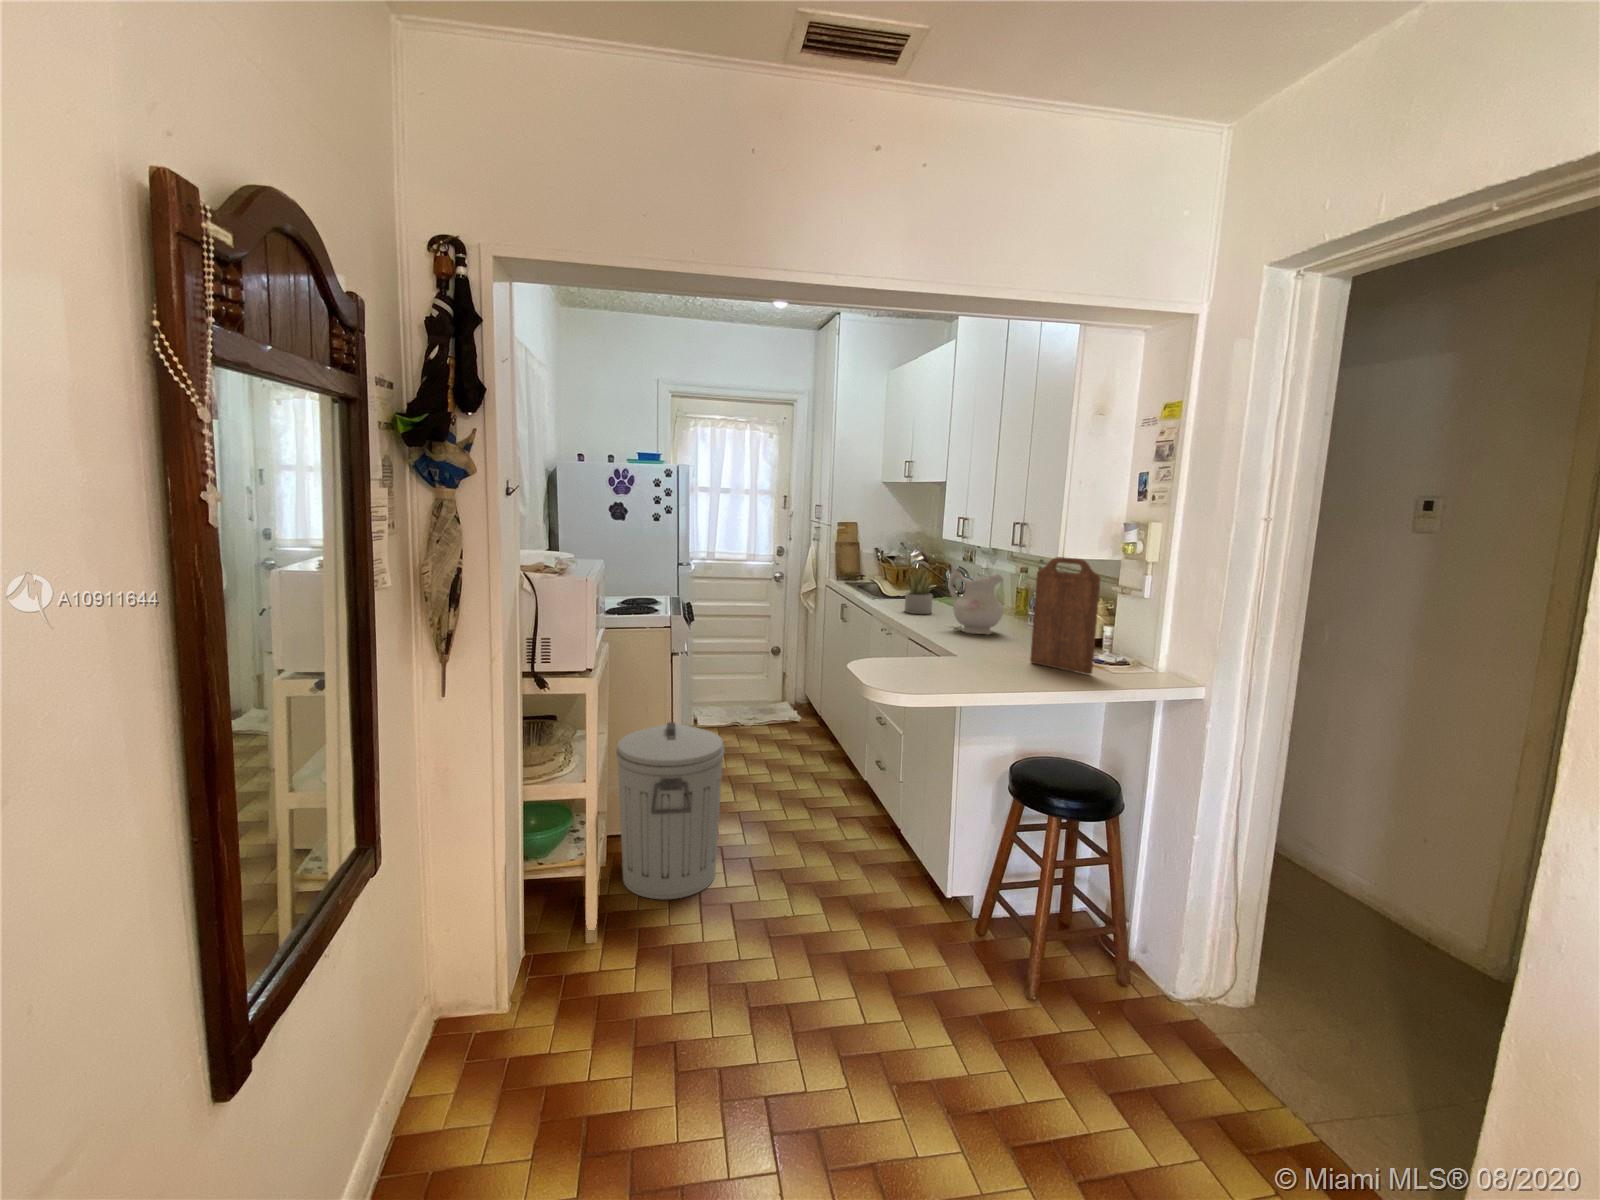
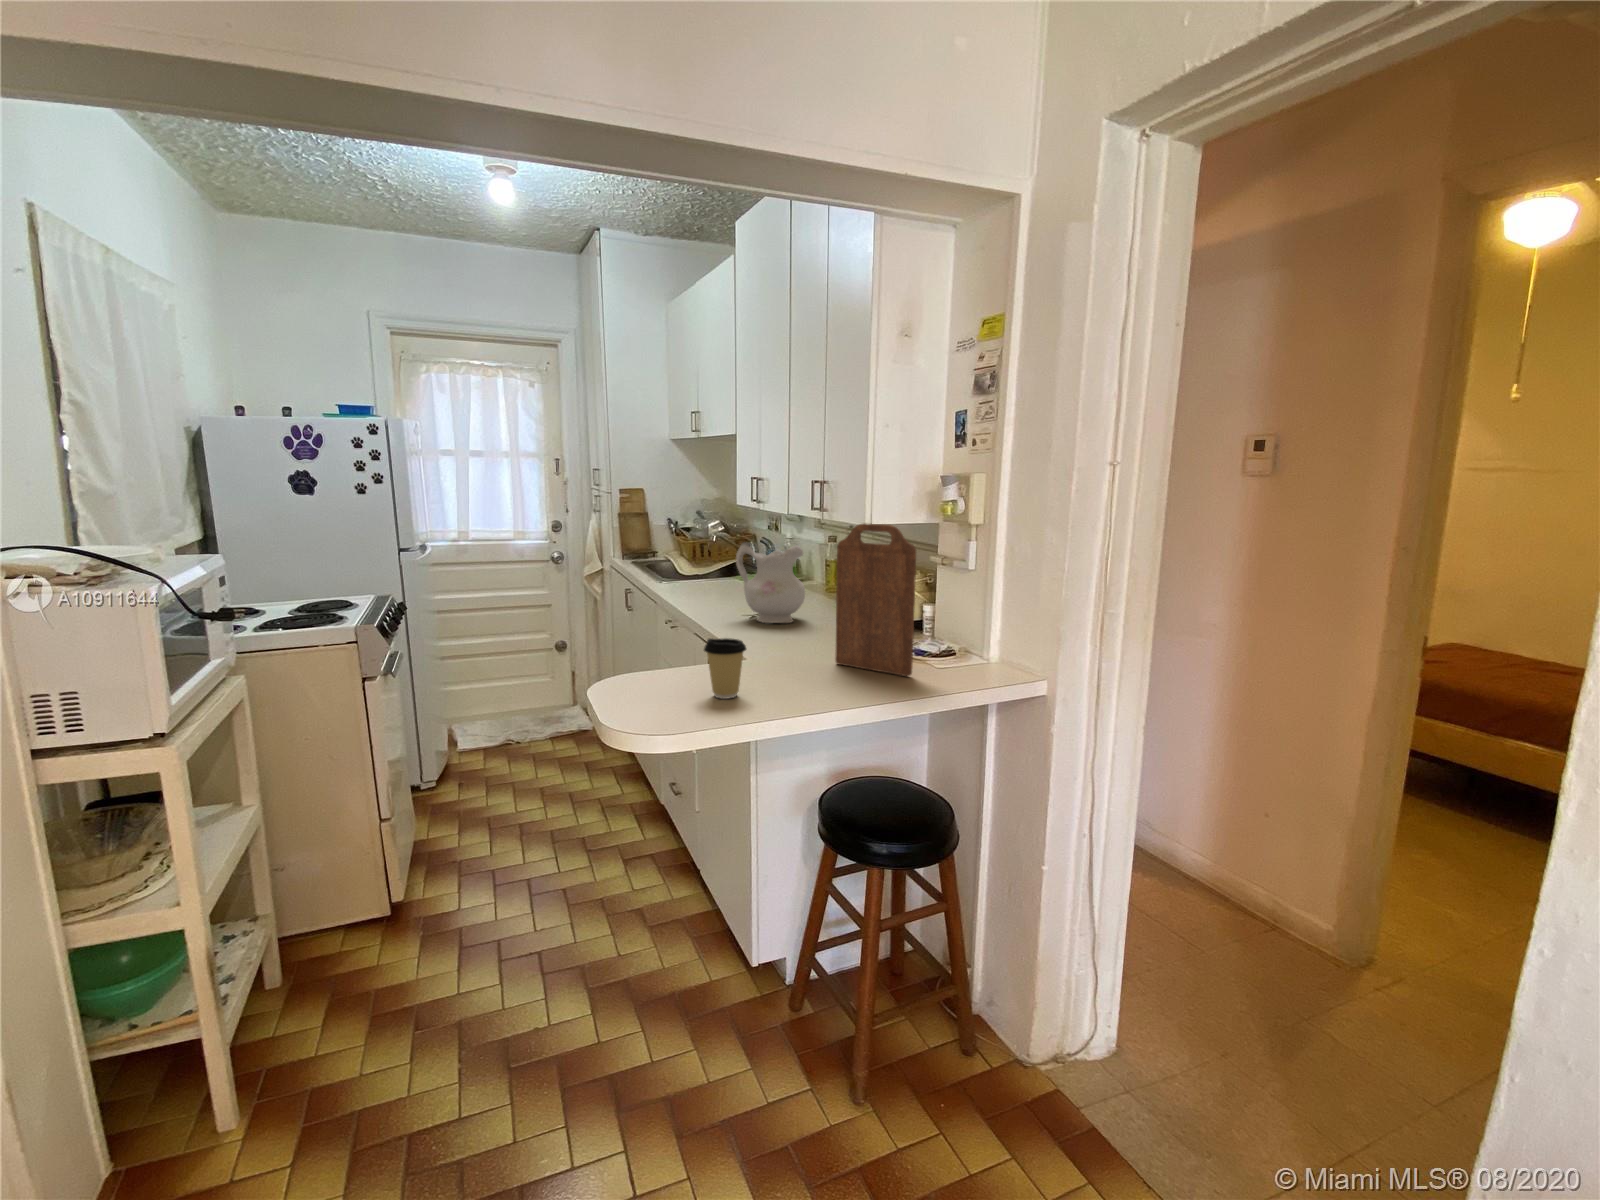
succulent plant: present [904,572,933,614] -> none [687,543,728,599]
coffee cup: none [937,633,969,676] -> present [704,638,746,699]
trash can: present [616,722,725,899] -> none [259,781,443,1041]

